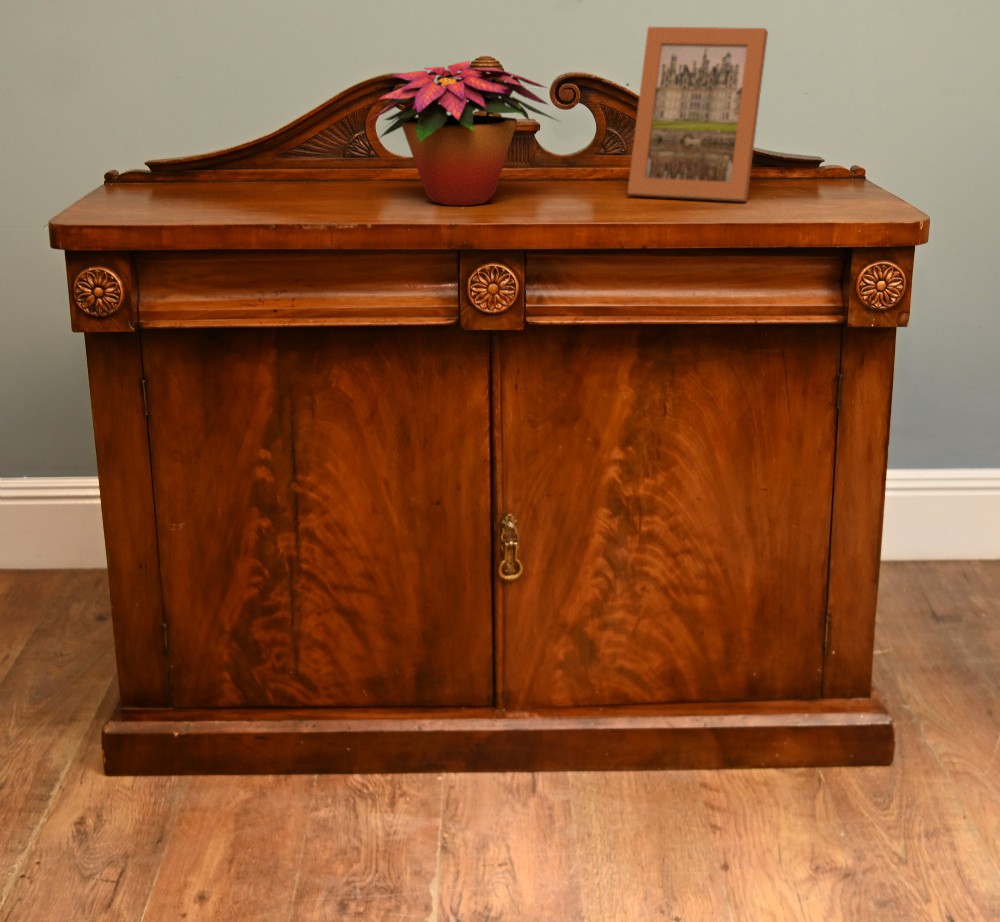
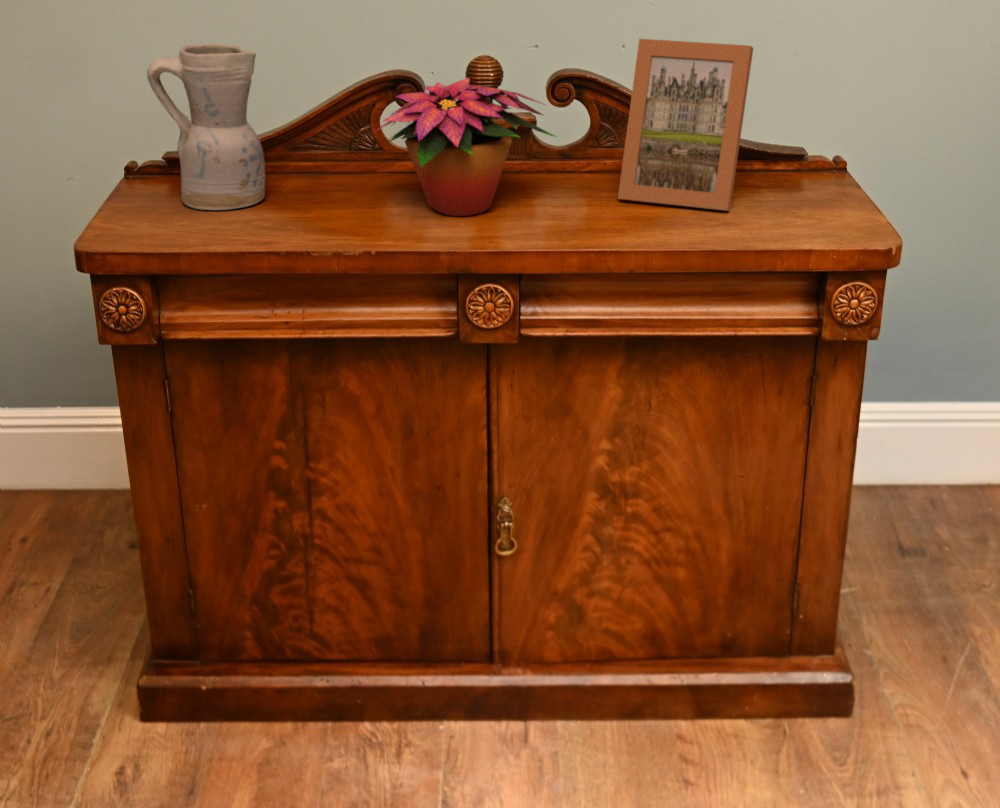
ceramic pitcher: none [130,29,252,203] -> present [147,43,265,210]

